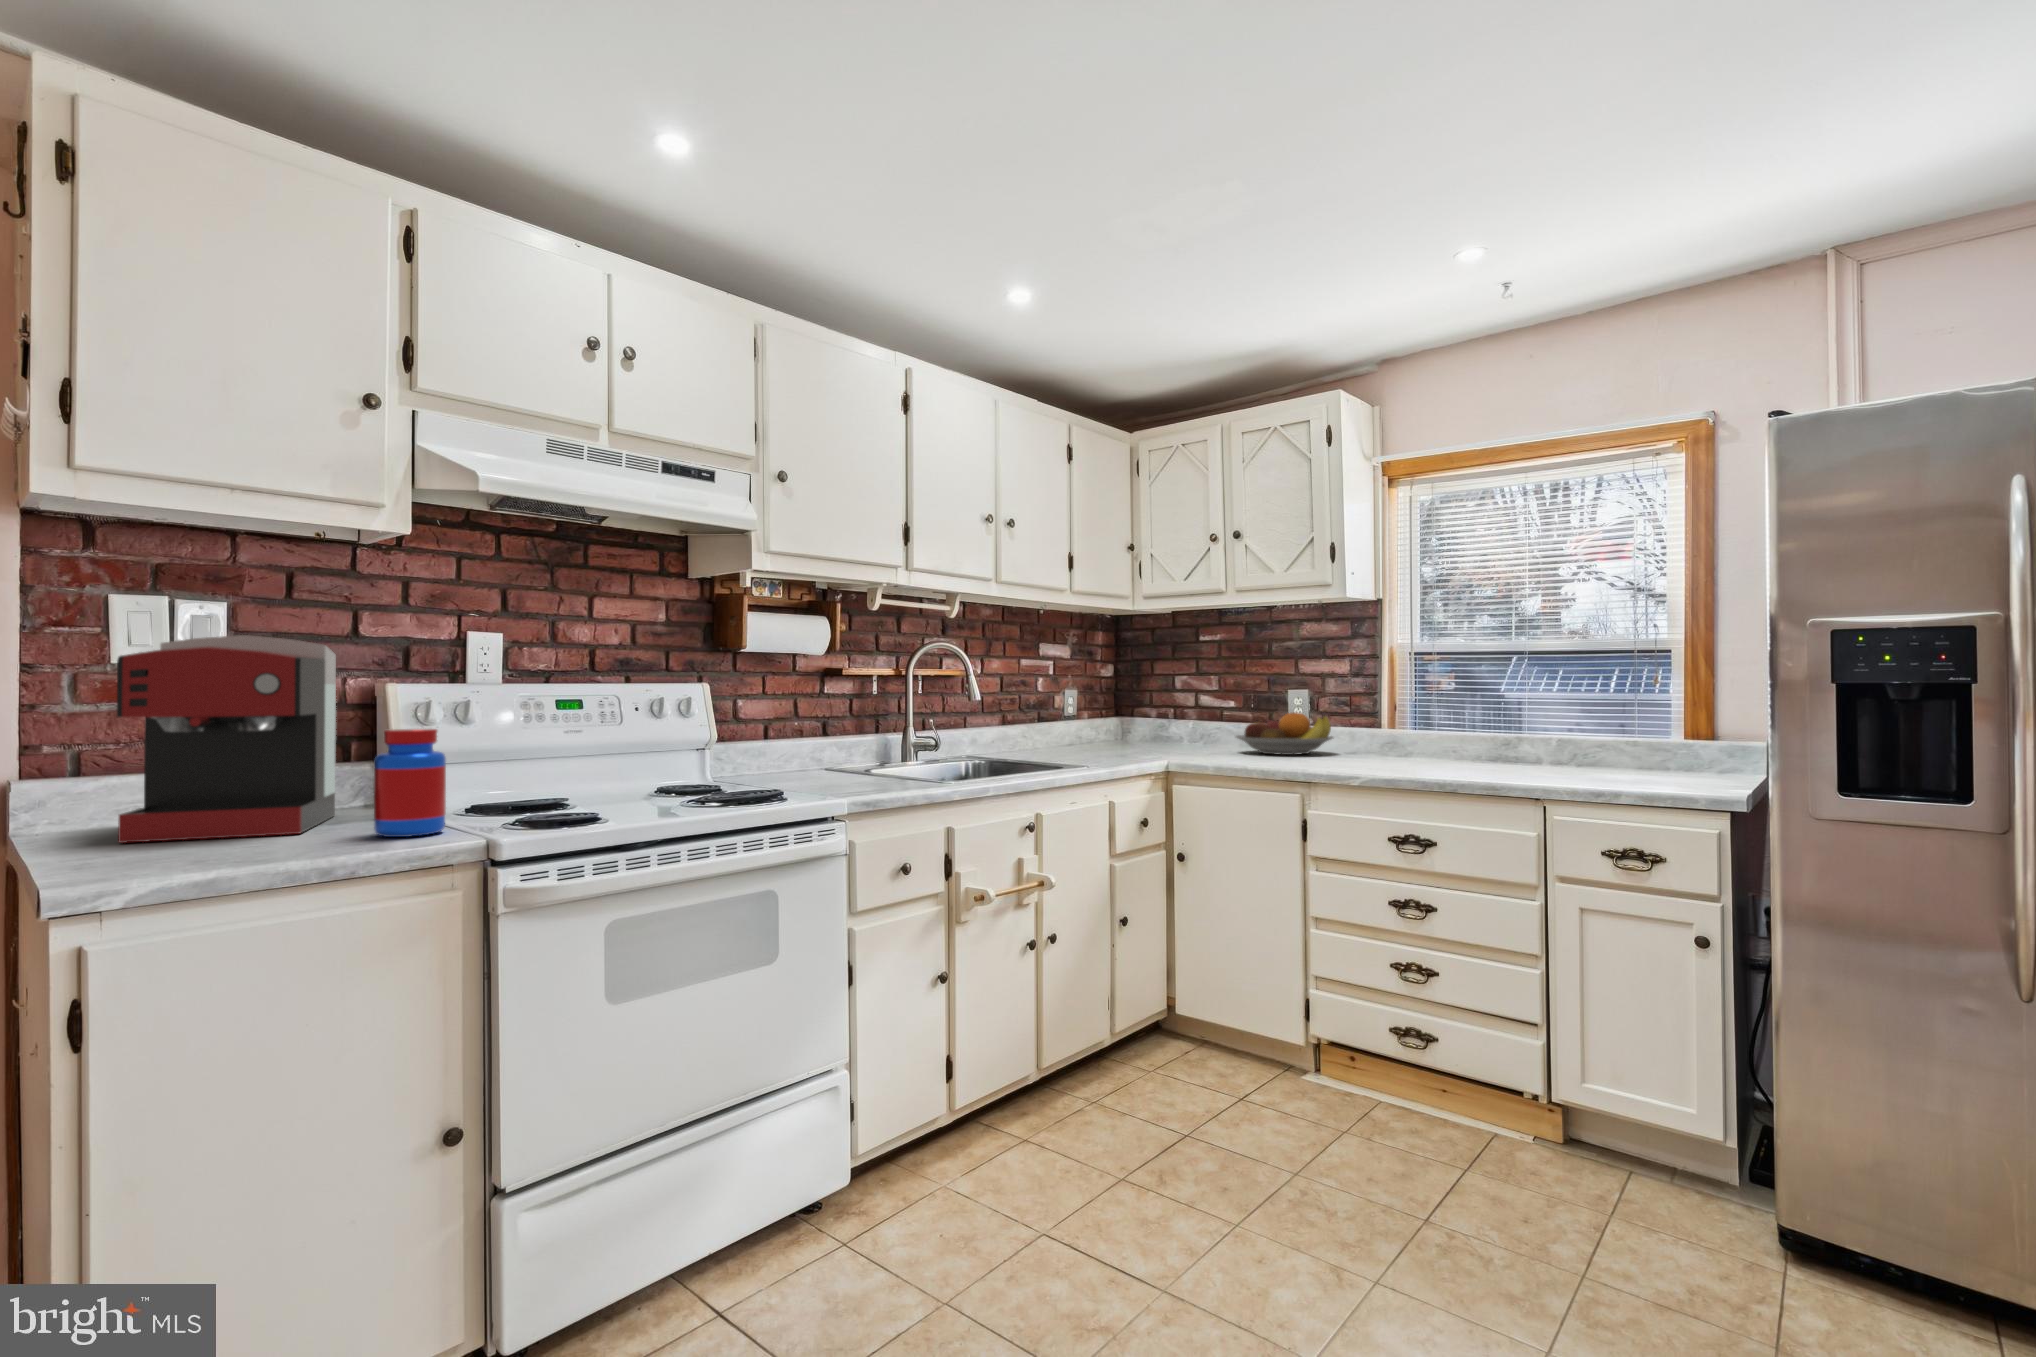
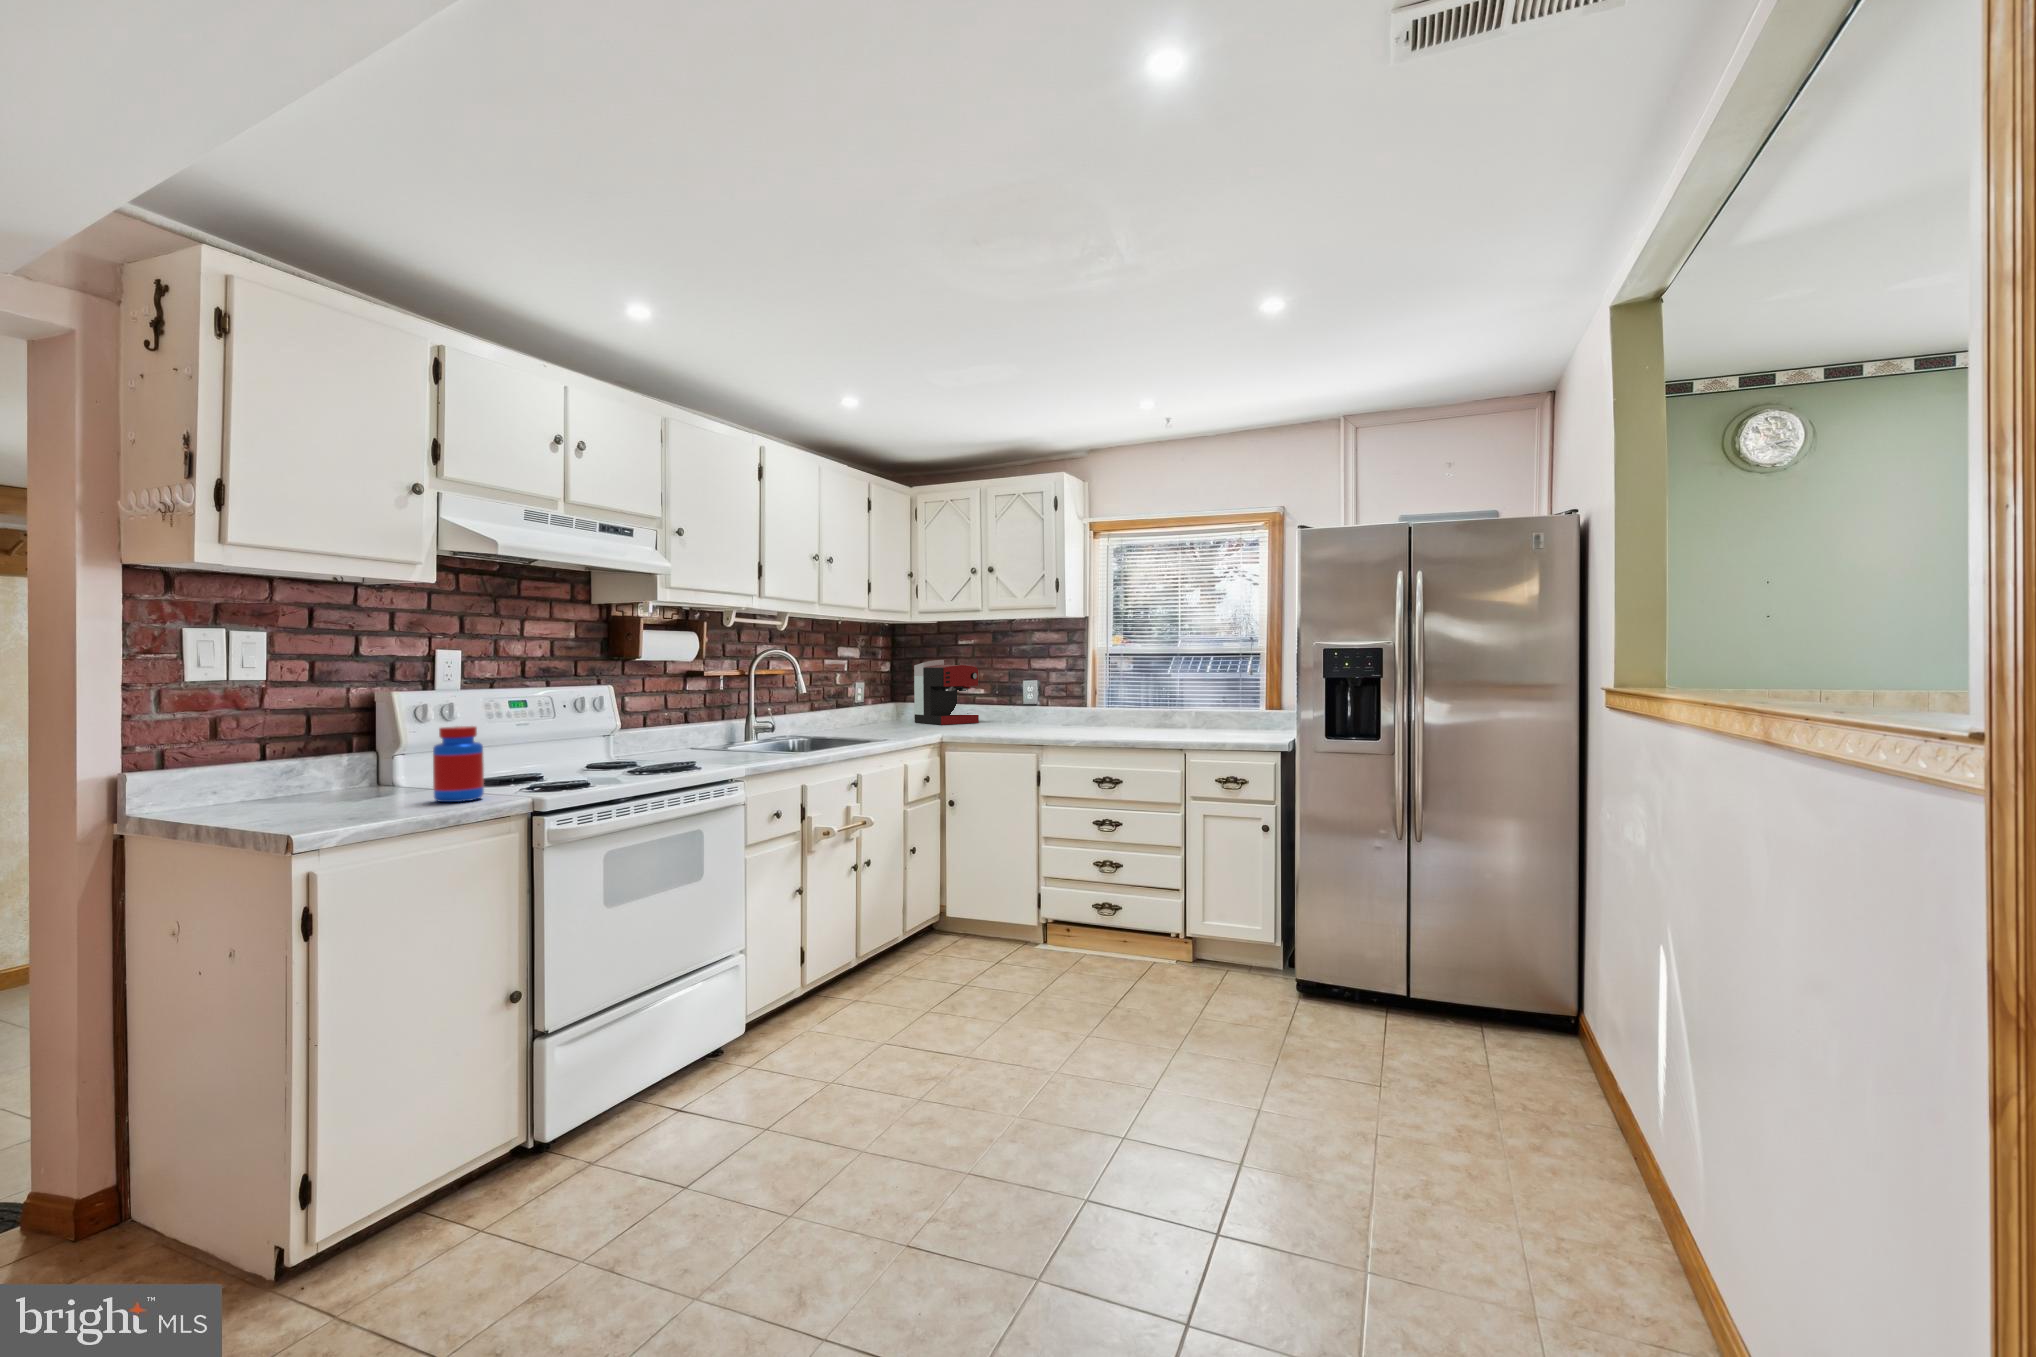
coffee maker: present [117,635,336,843] -> present [914,660,979,725]
fruit bowl: present [1236,712,1333,755] -> none [987,698,1055,728]

